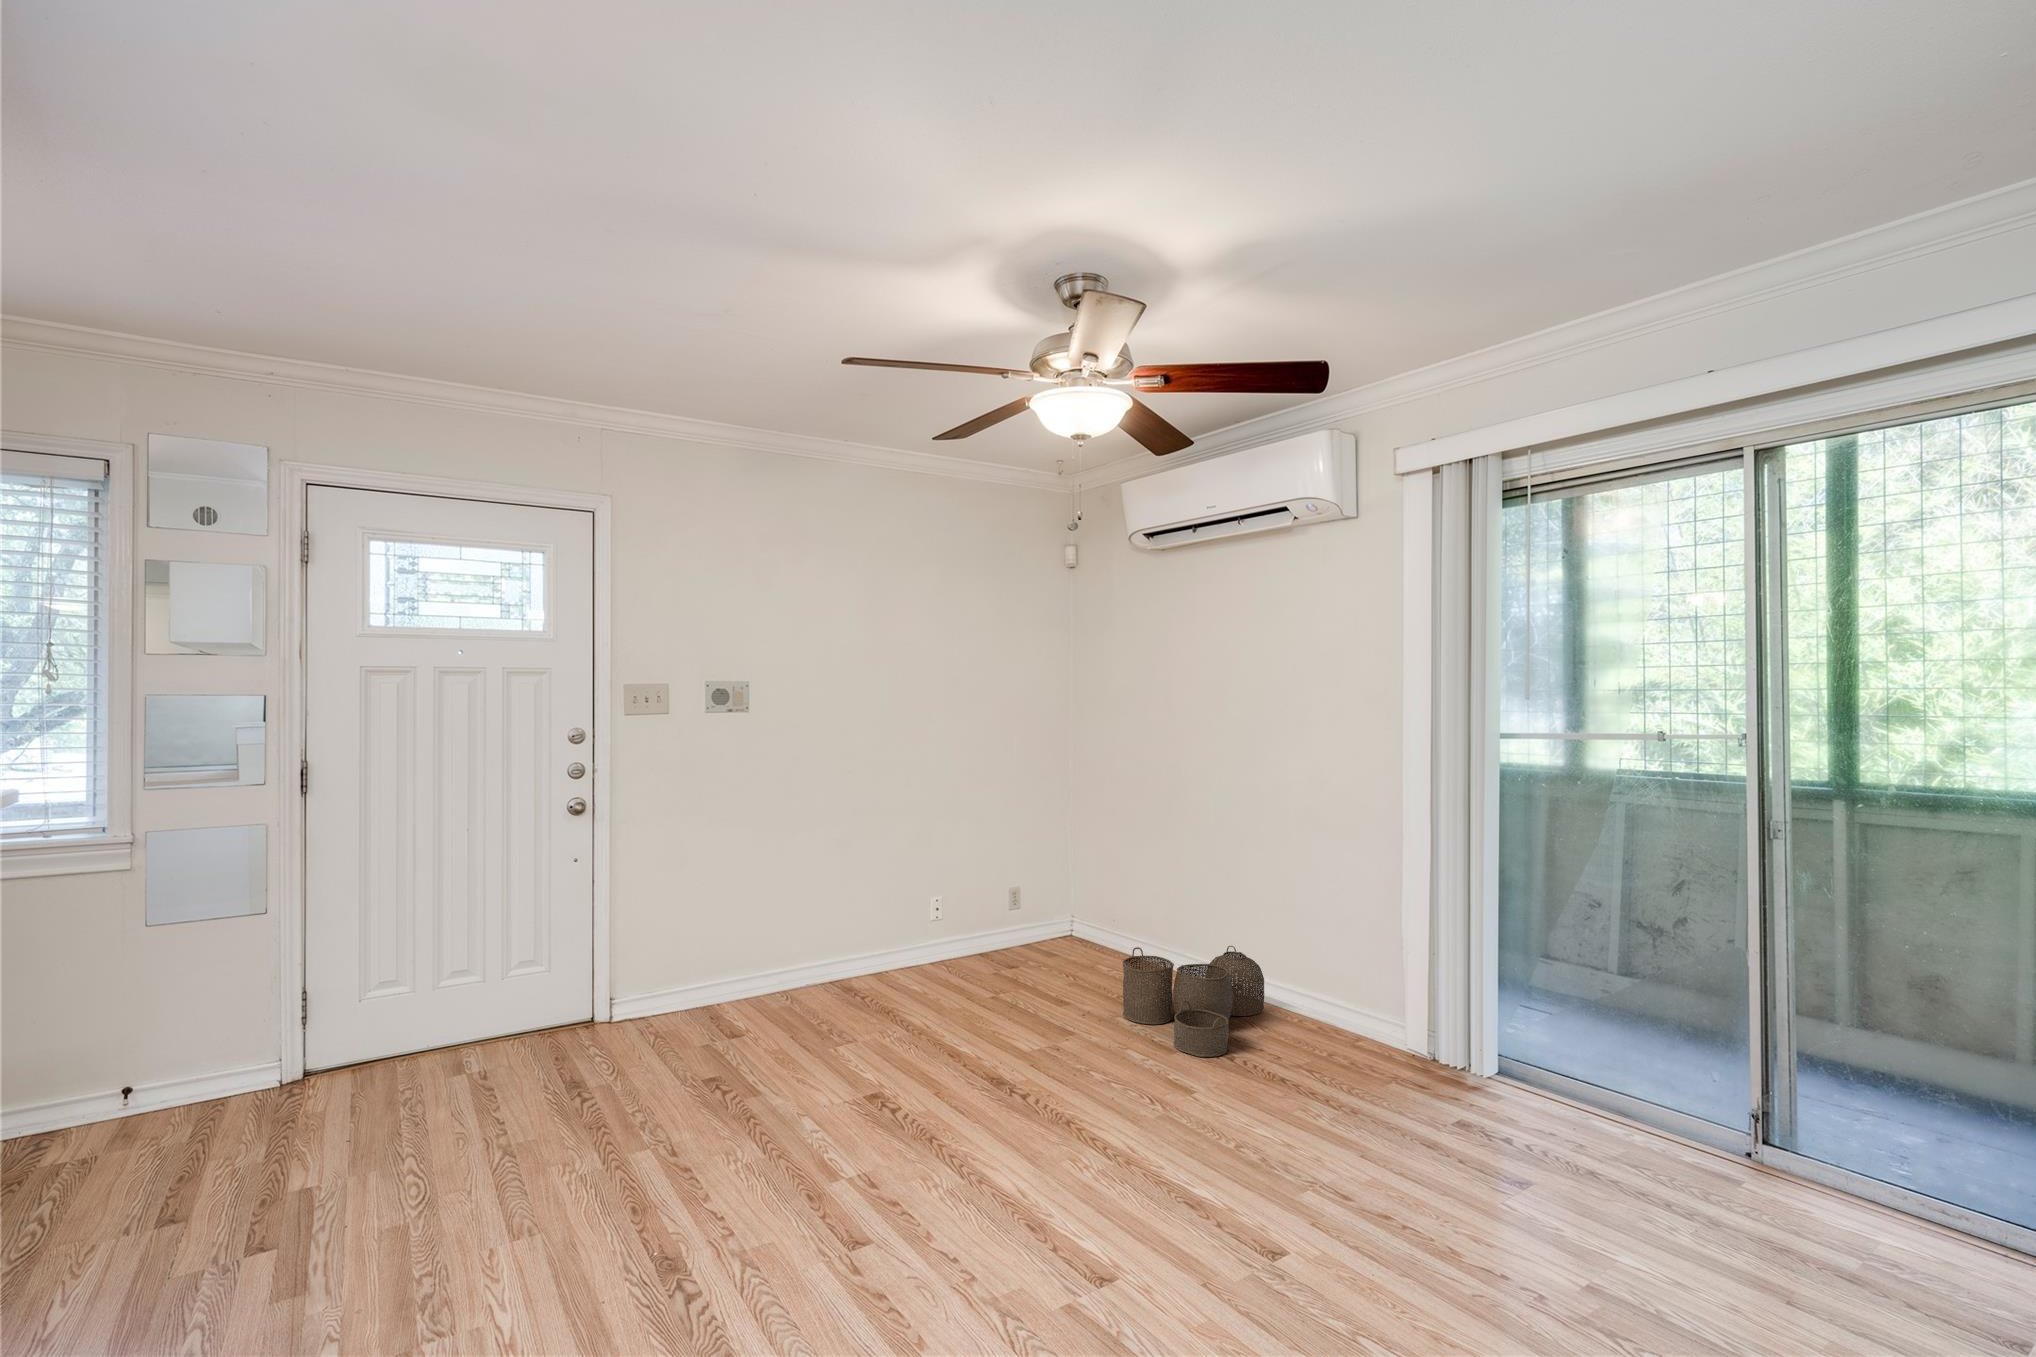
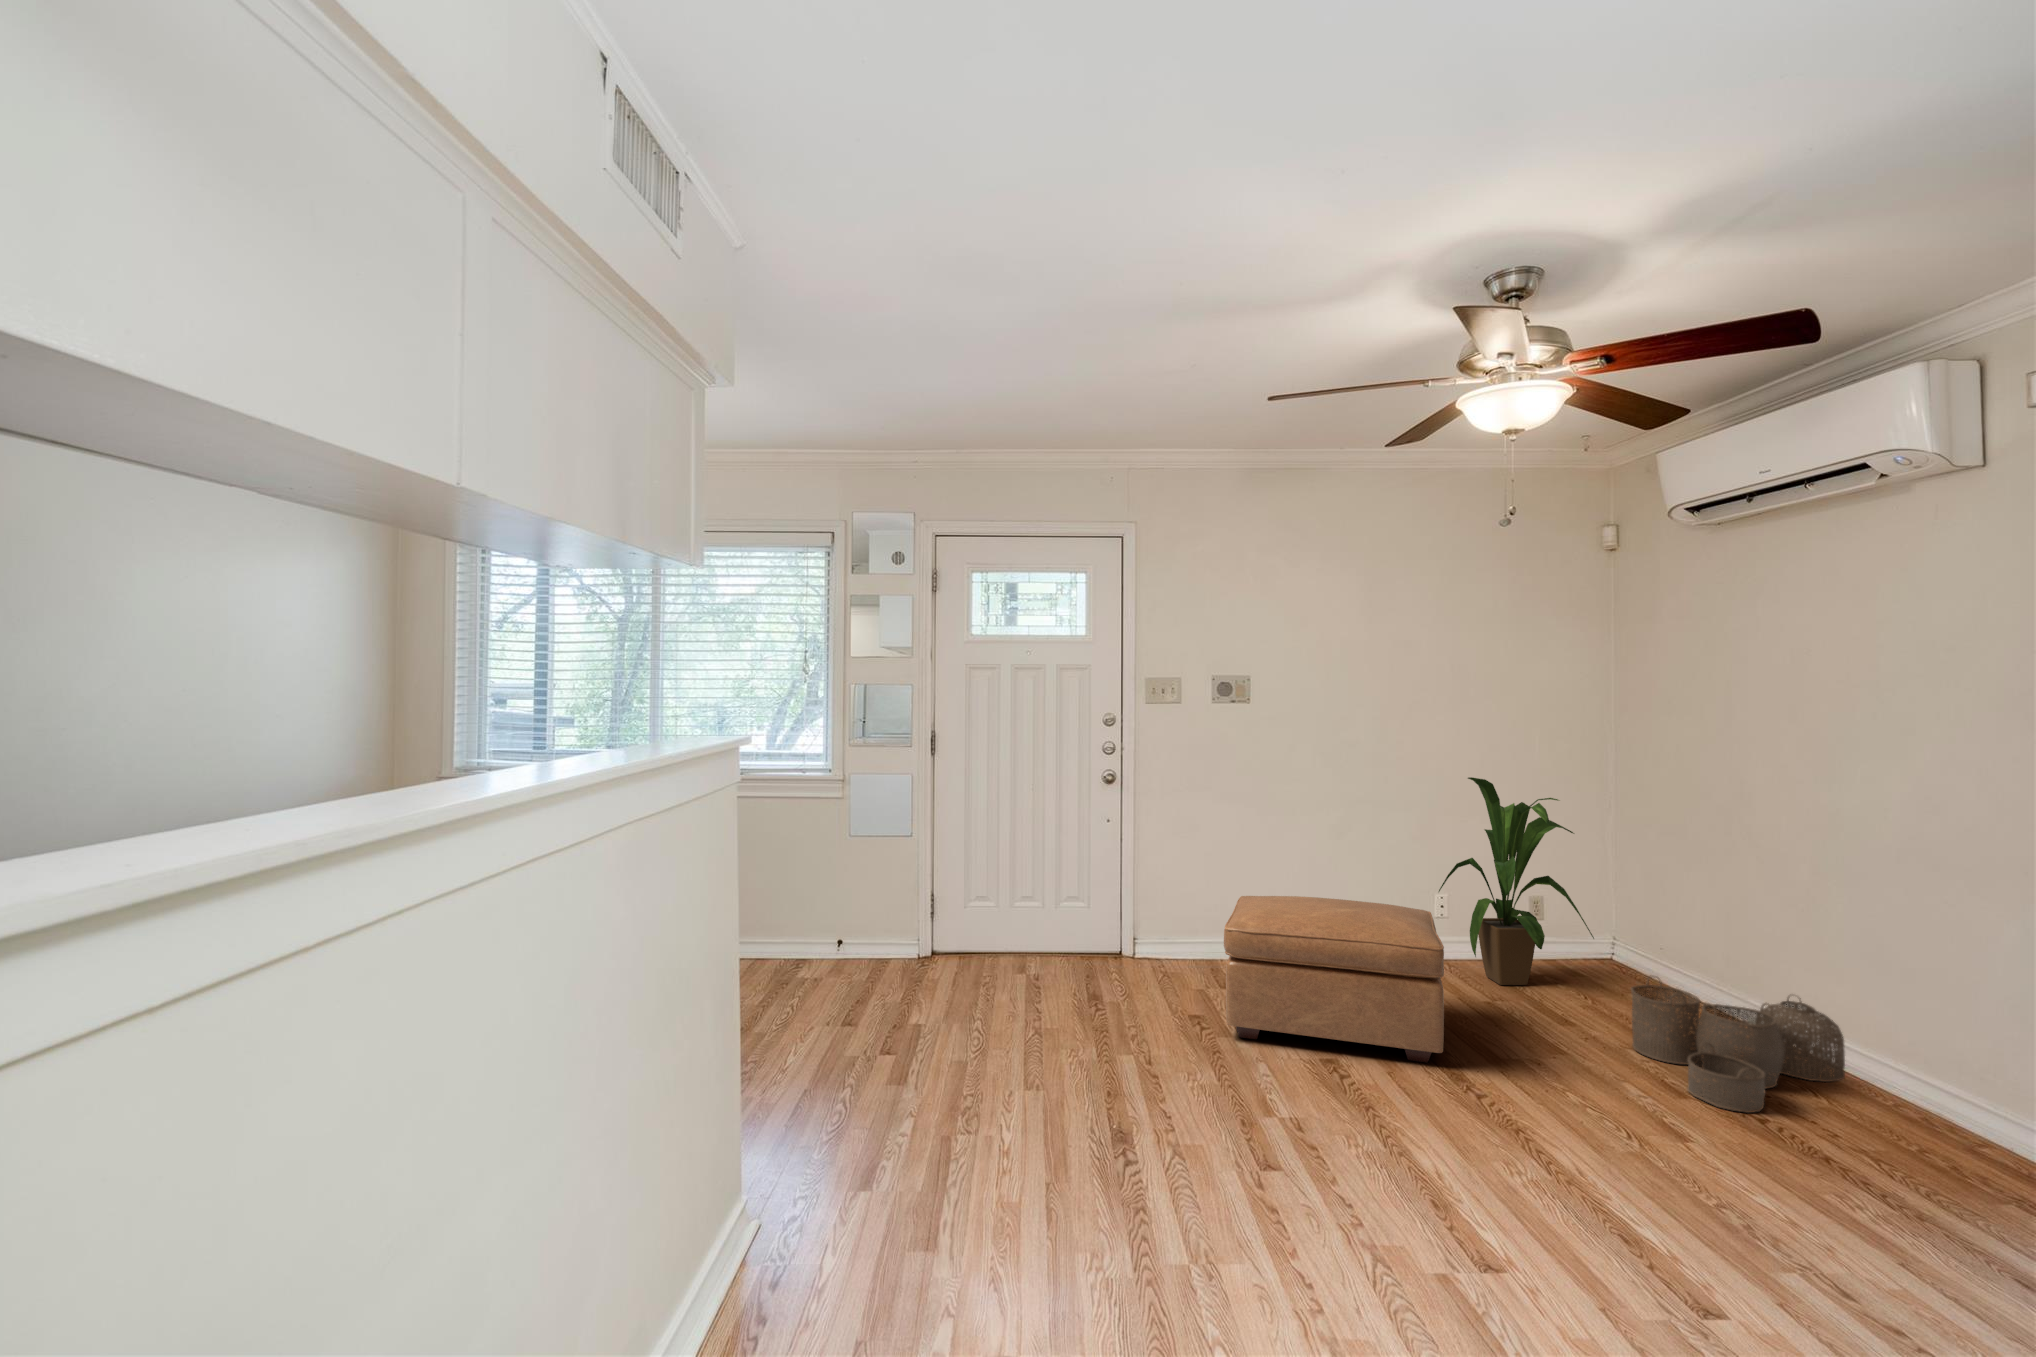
house plant: none [945,775,1081,977] -> present [1439,777,1594,985]
ottoman: none [757,915,987,1094] -> present [1224,896,1444,1063]

